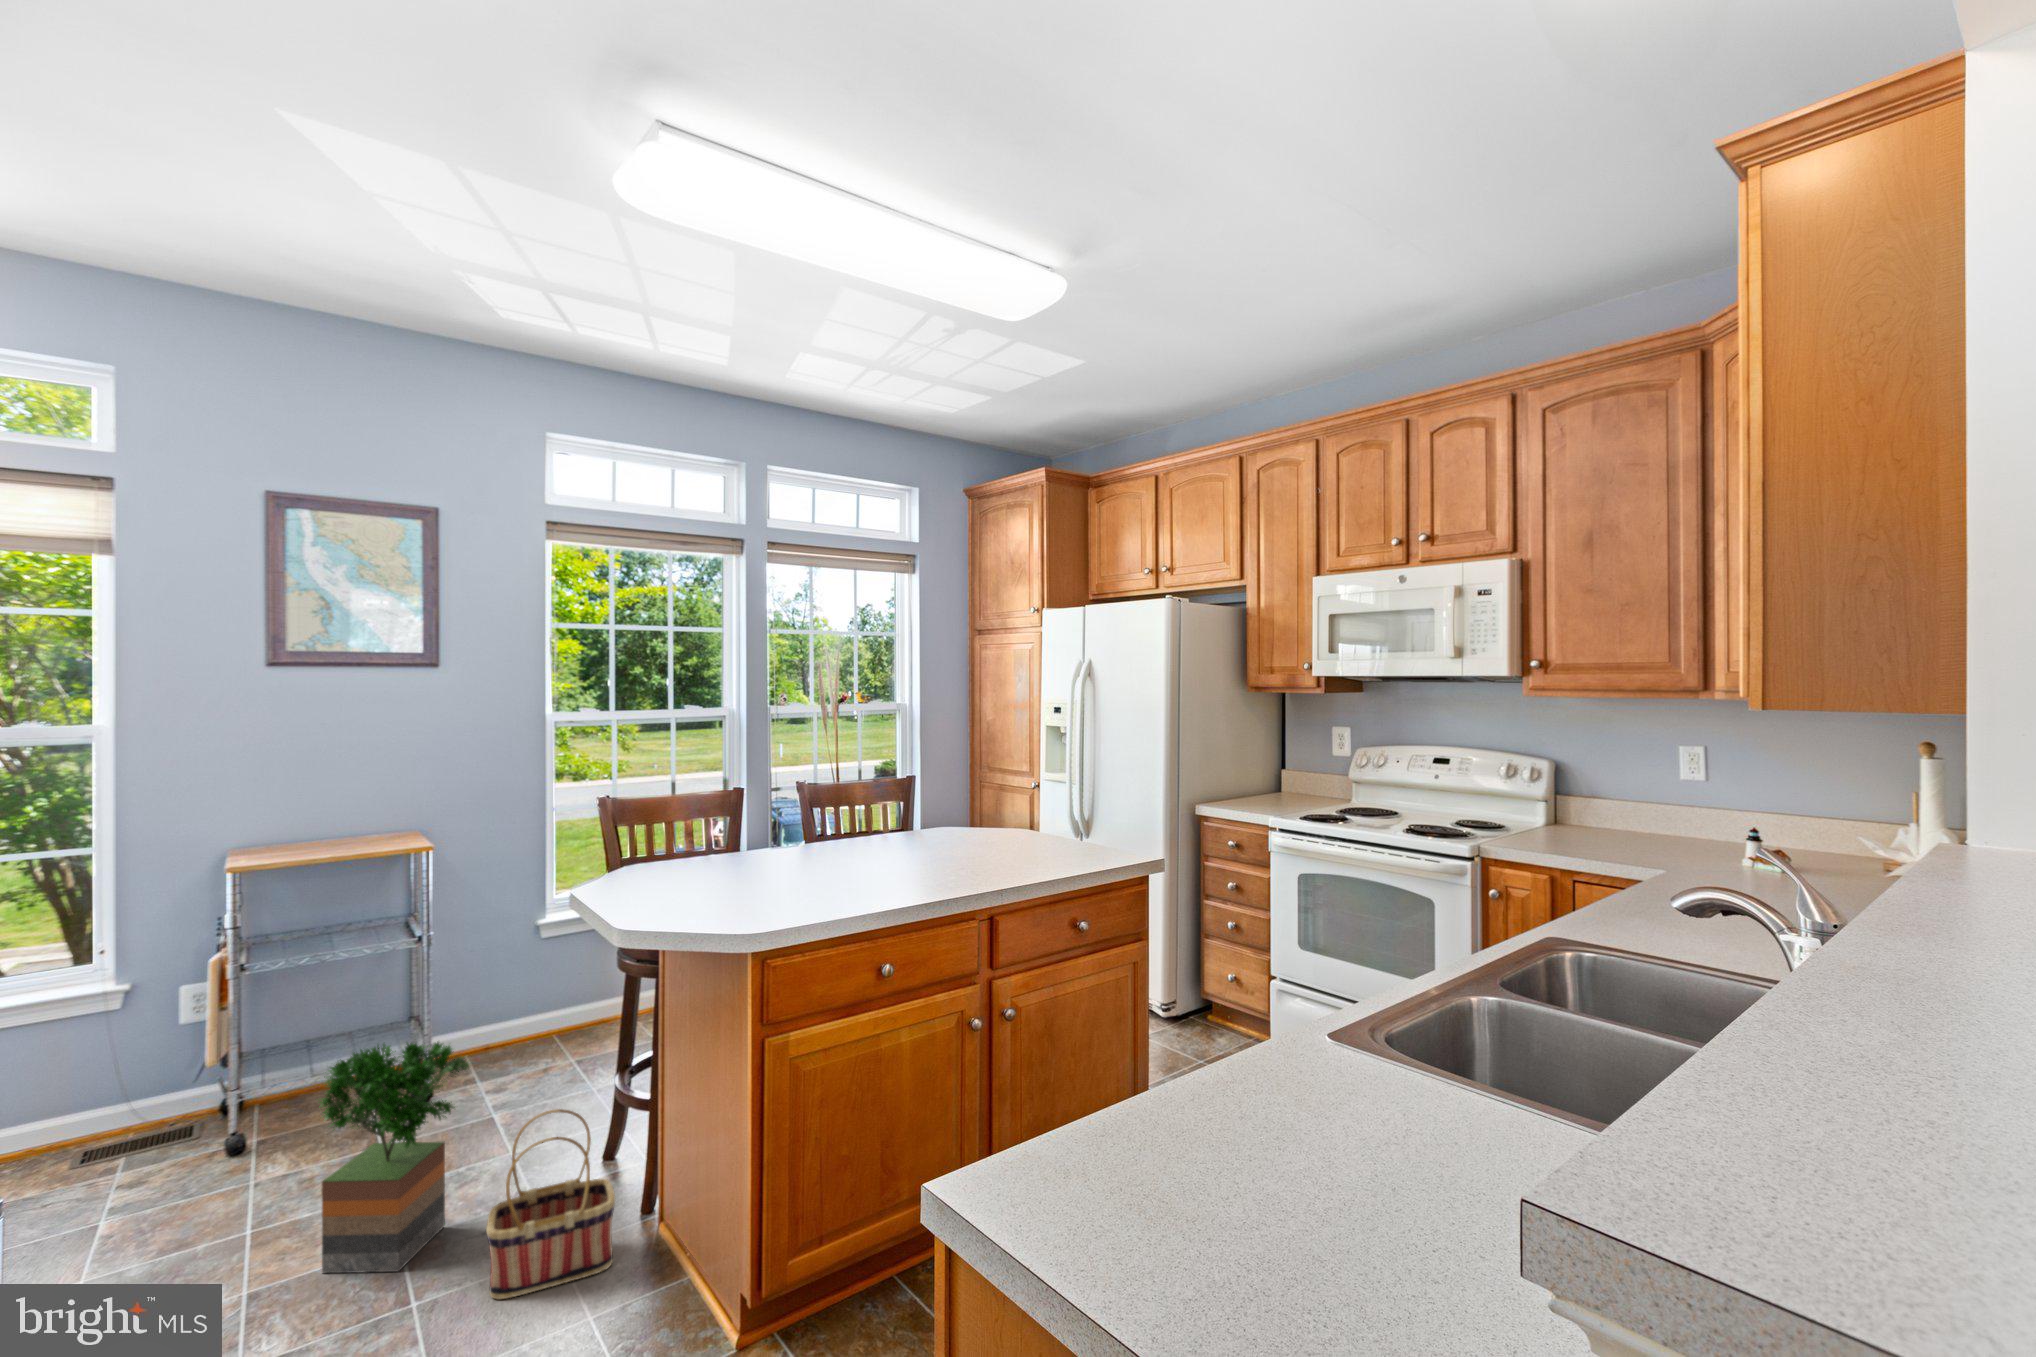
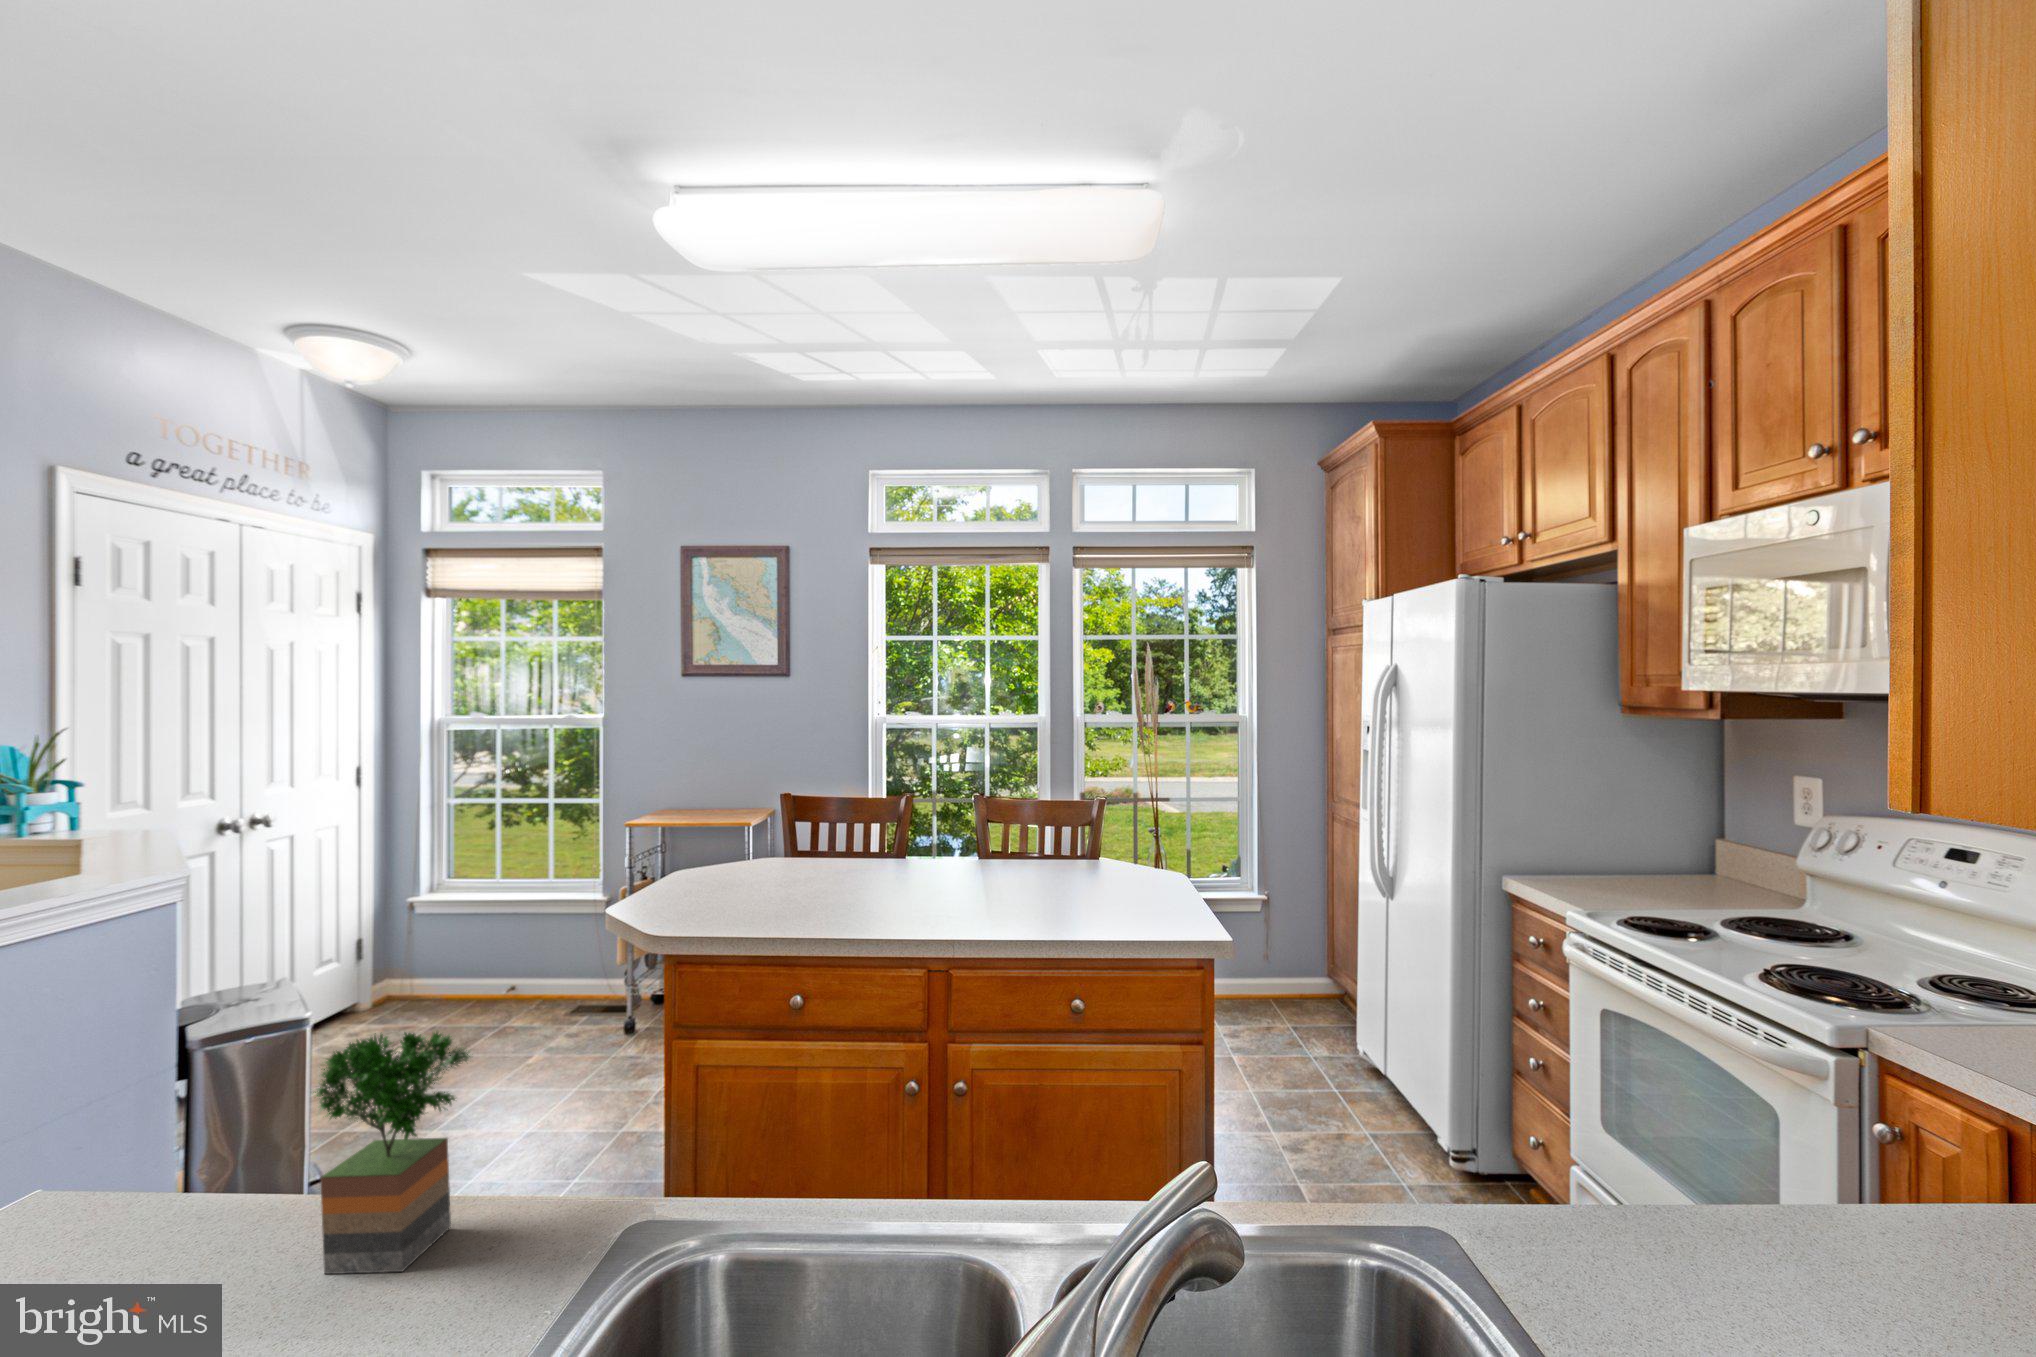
basket: present [486,1109,616,1299] -> none [490,1099,626,1298]

